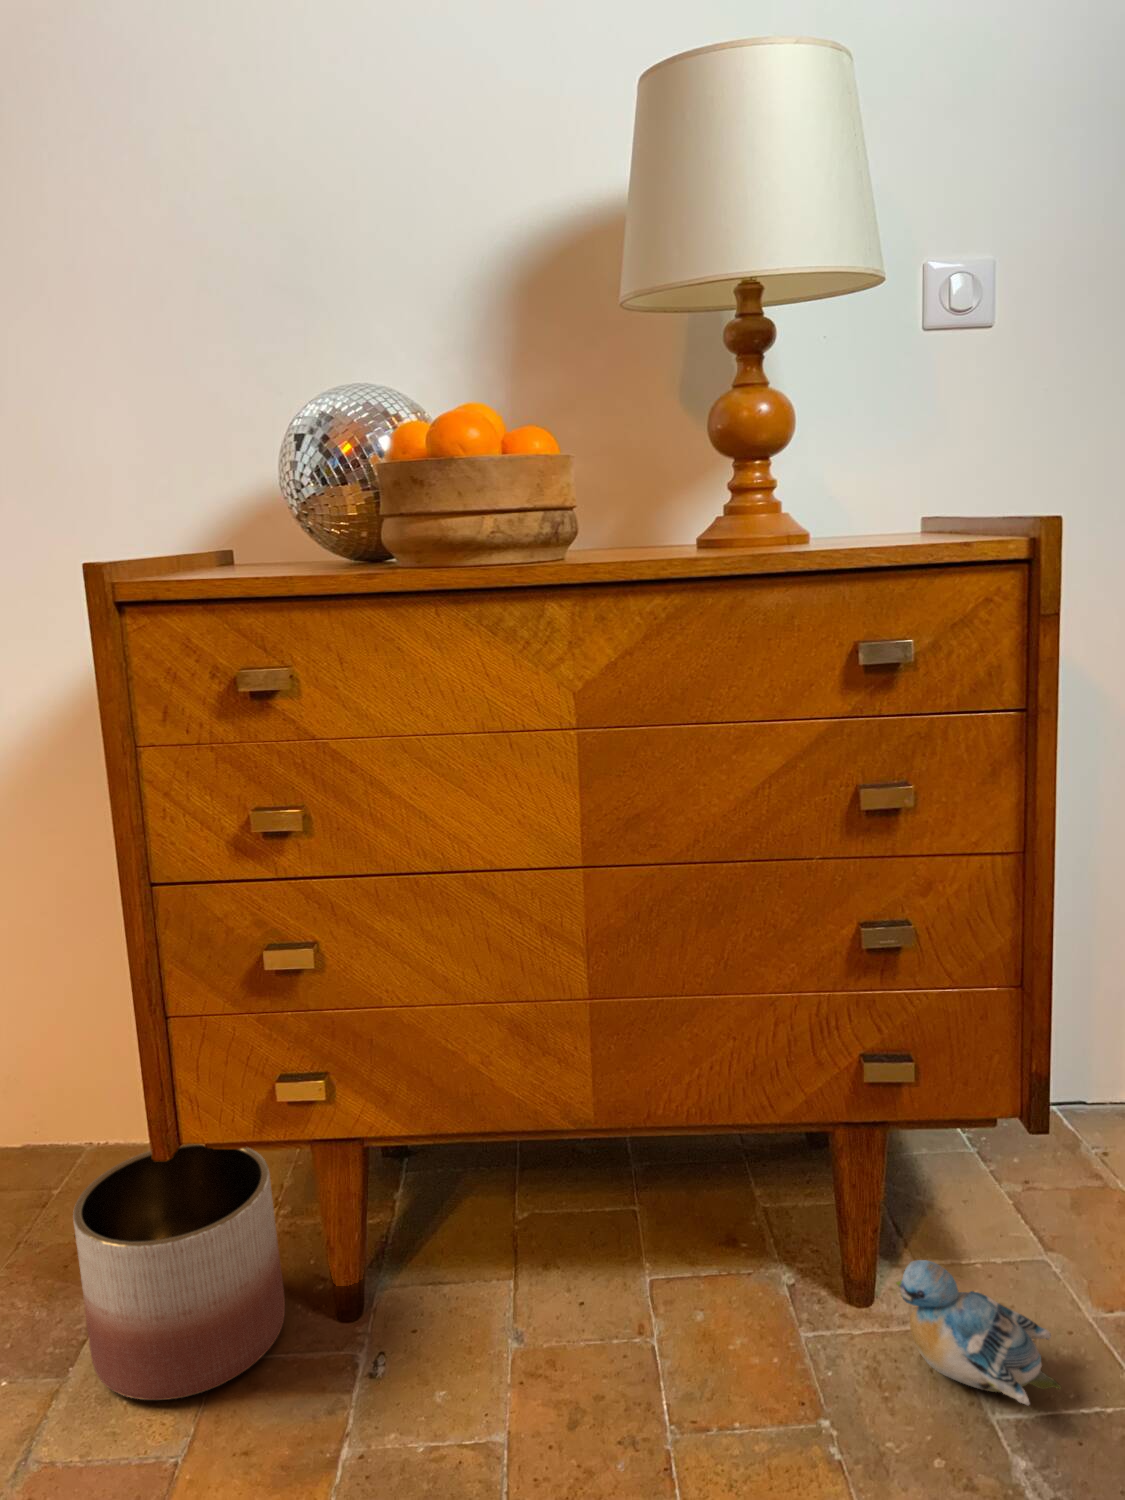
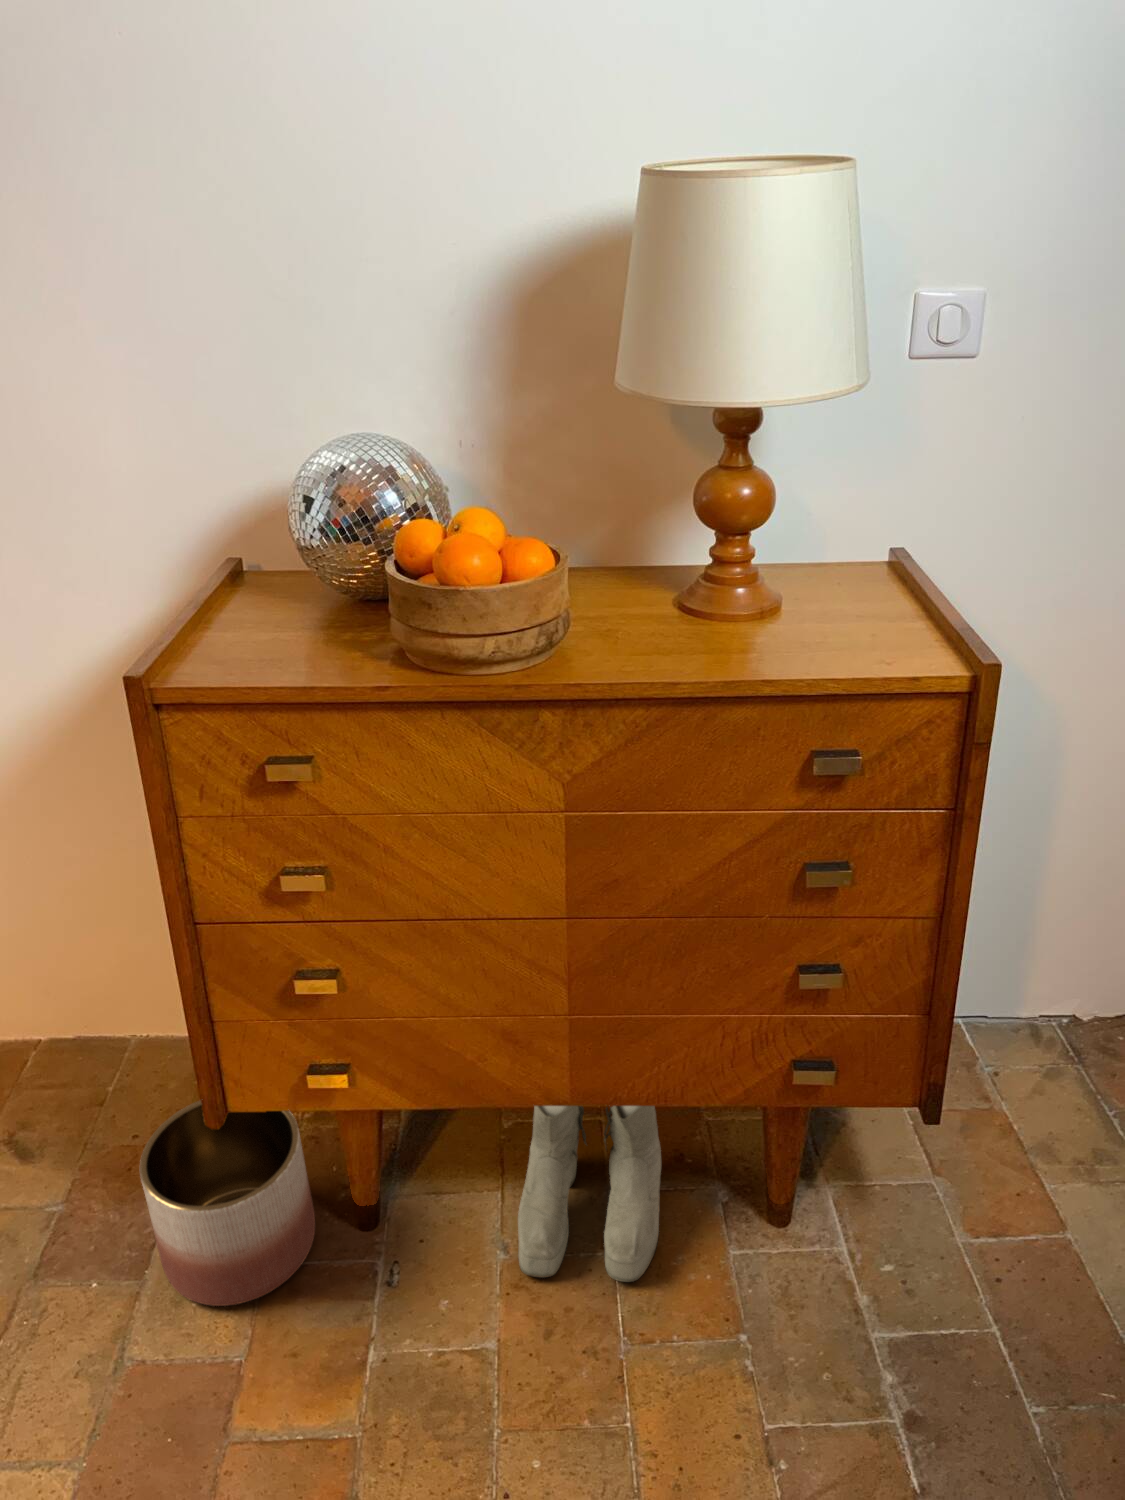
boots: none [533,1109,709,1364] -> present [518,1106,661,1282]
plush toy: present [897,1260,1061,1405] -> none [808,1217,927,1335]

